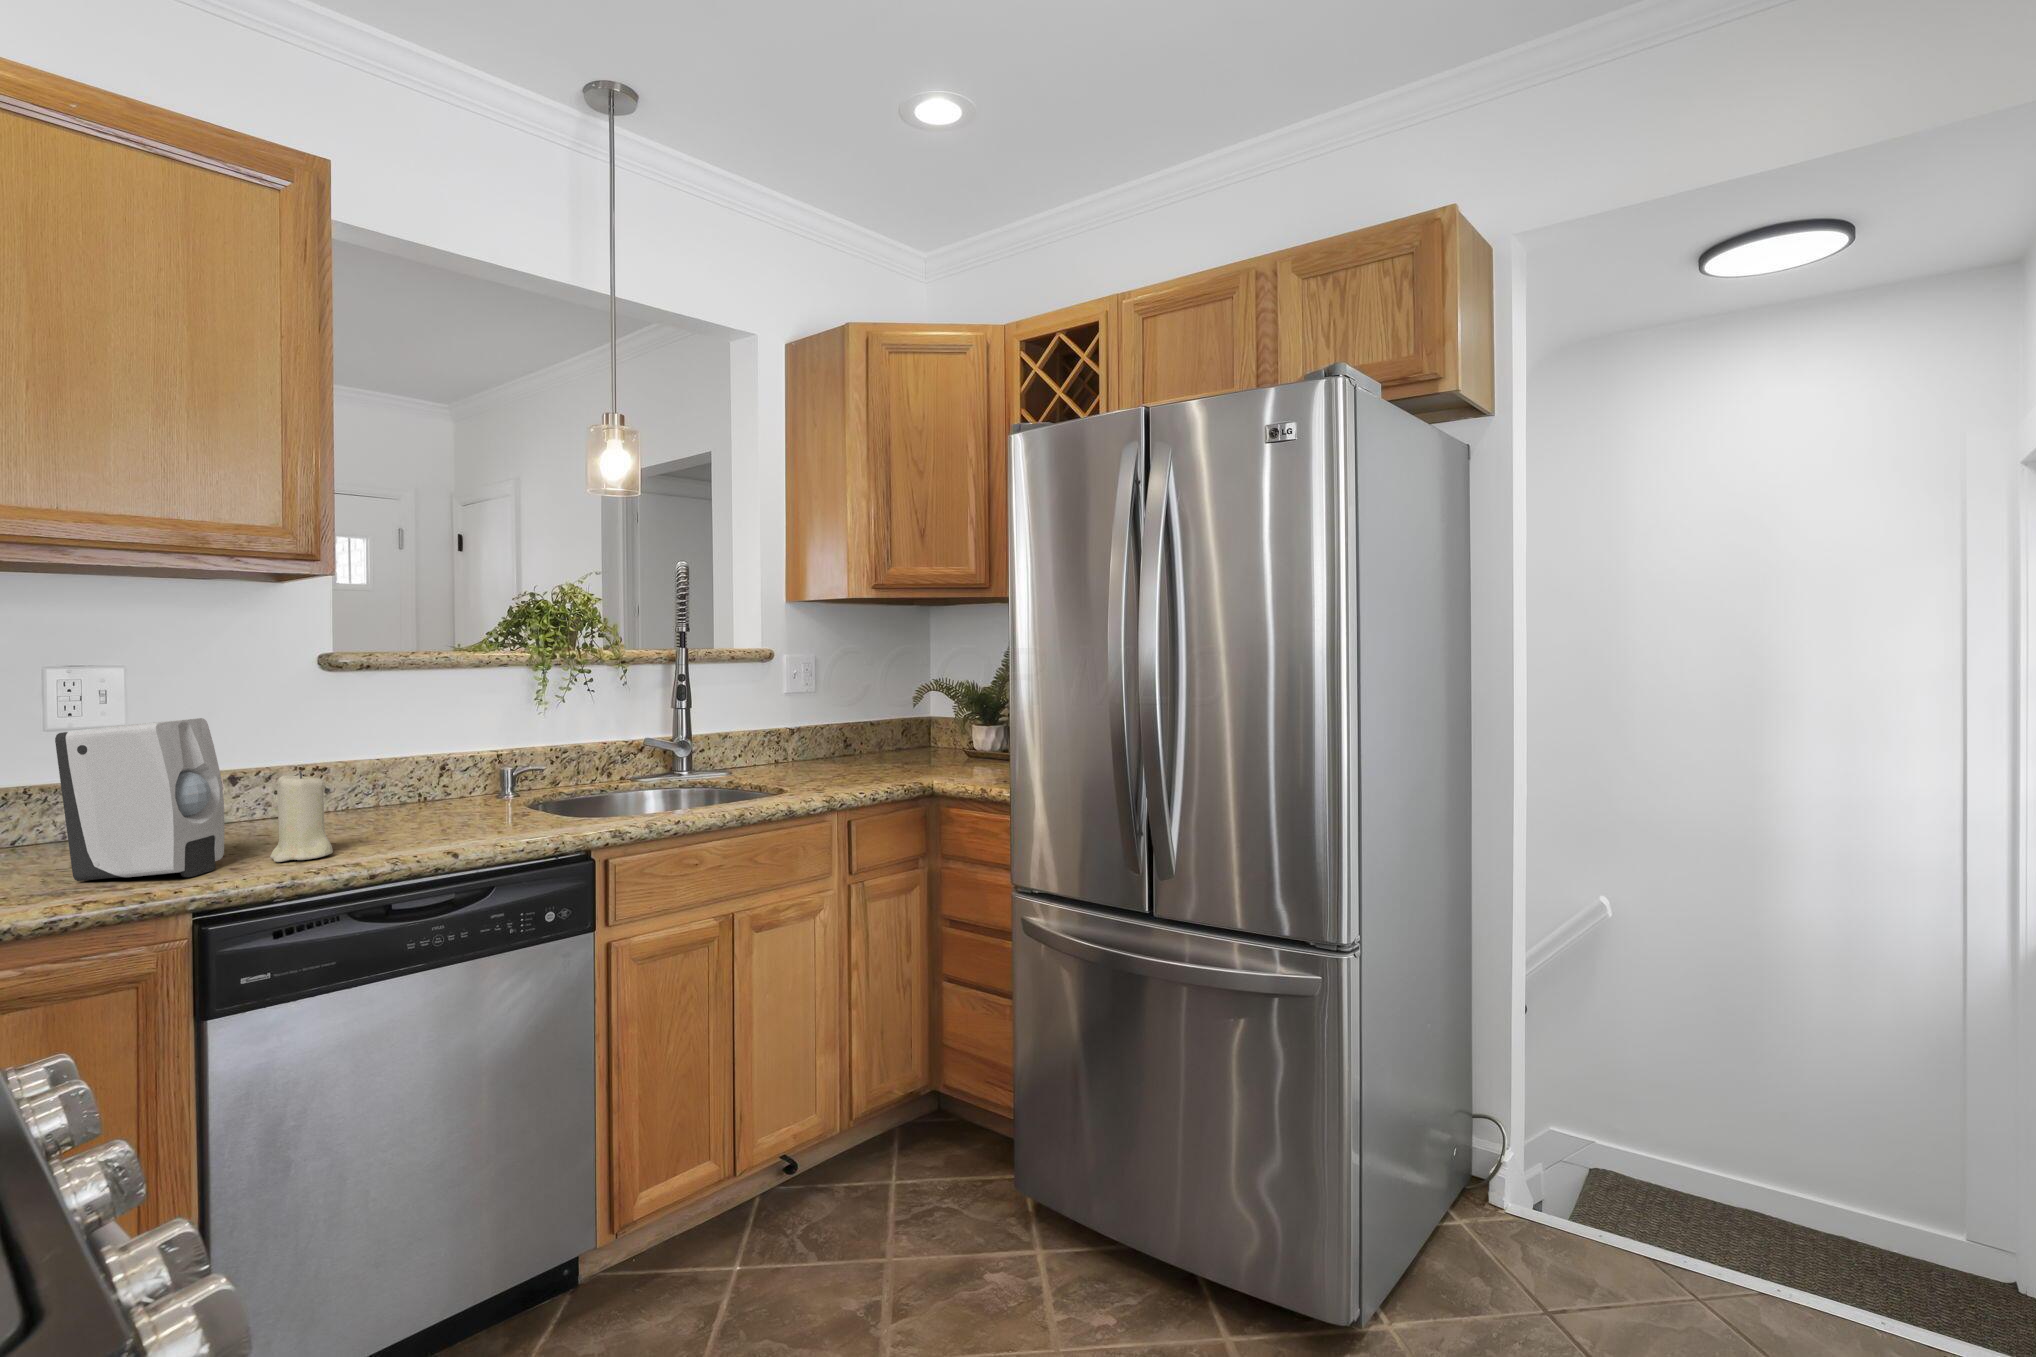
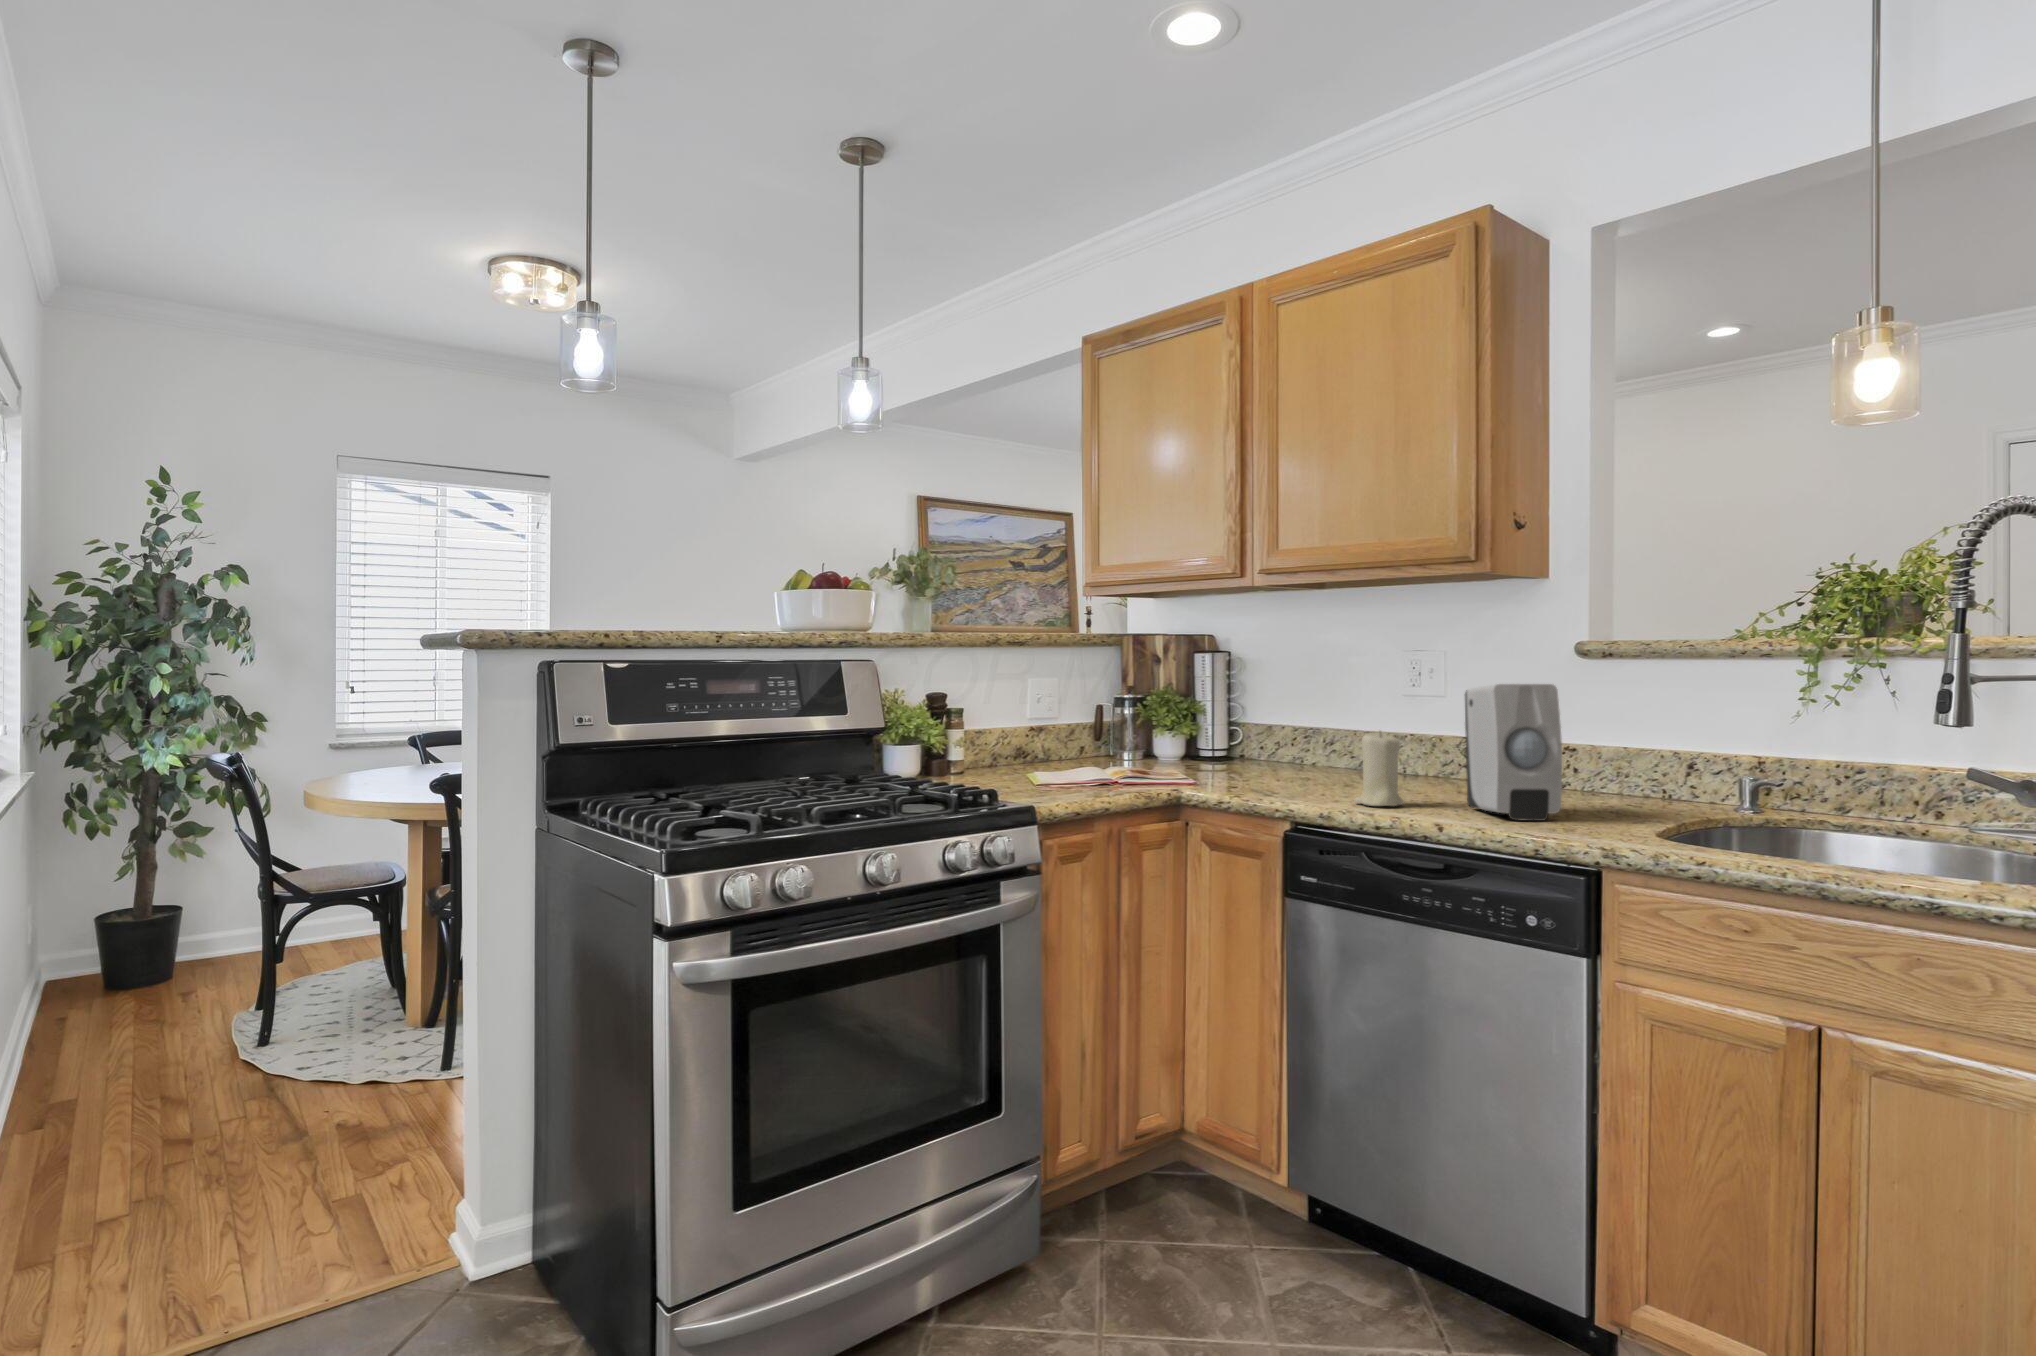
soap dispenser: present [55,718,224,881] -> present [1465,684,1562,821]

